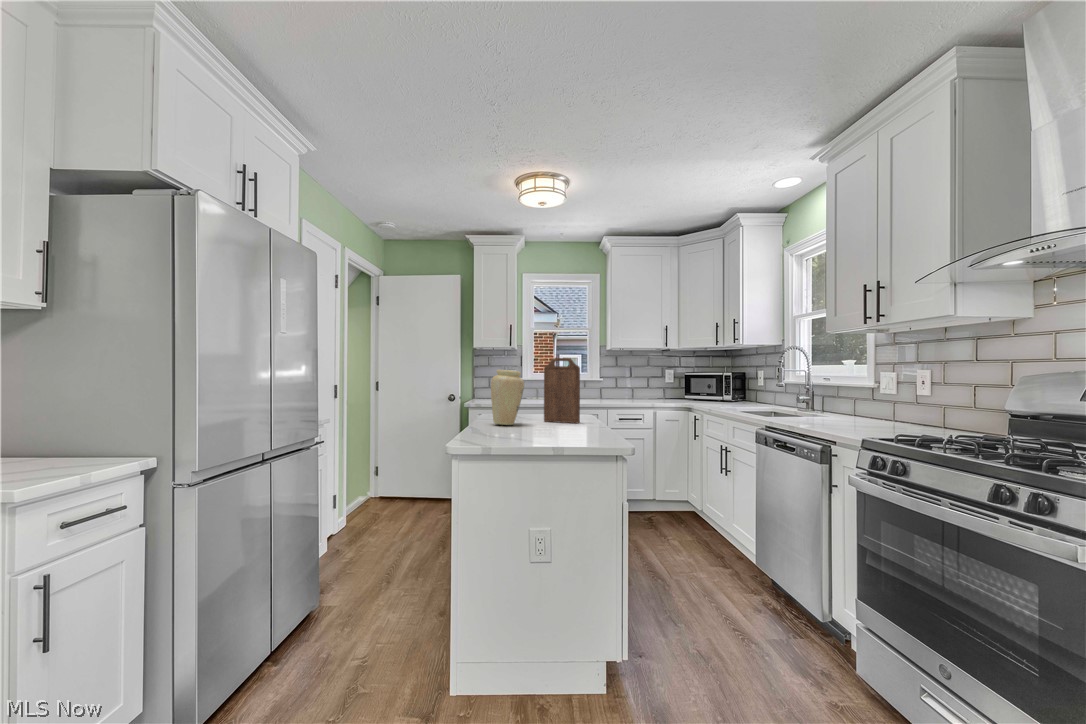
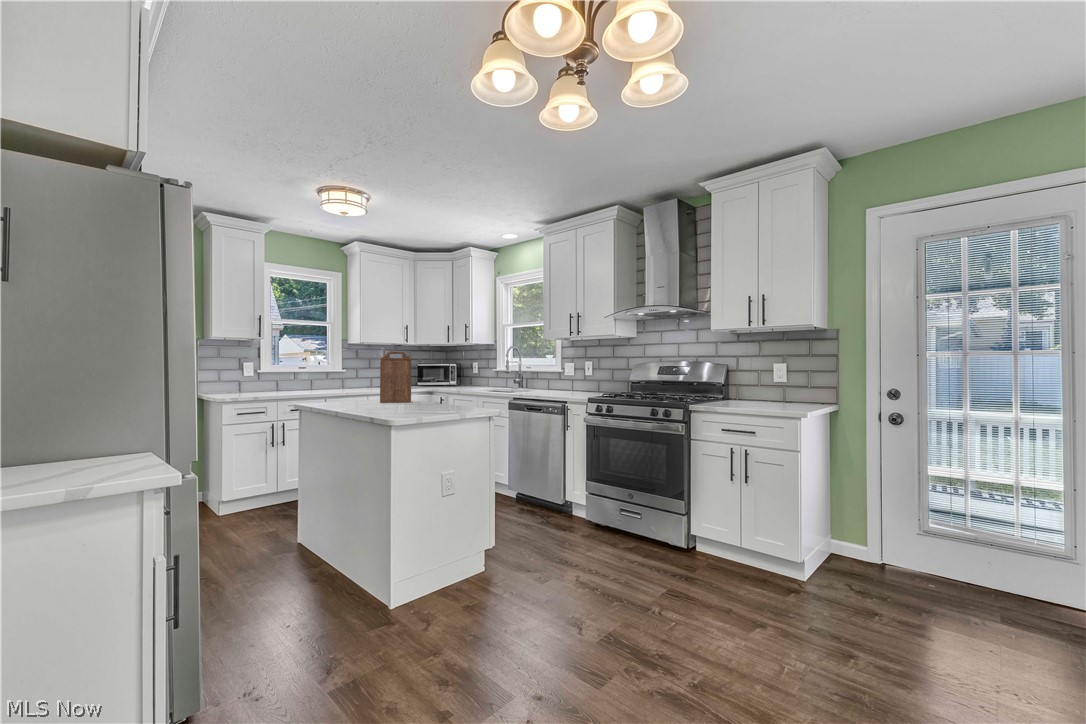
vase: present [491,370,524,425] -> none [352,360,381,405]

